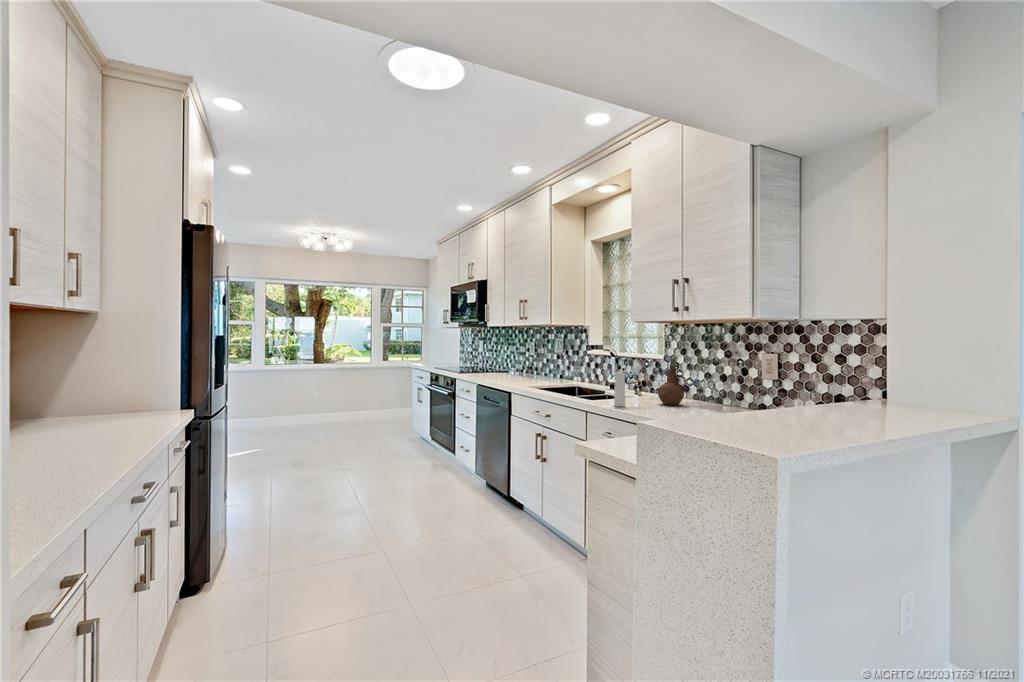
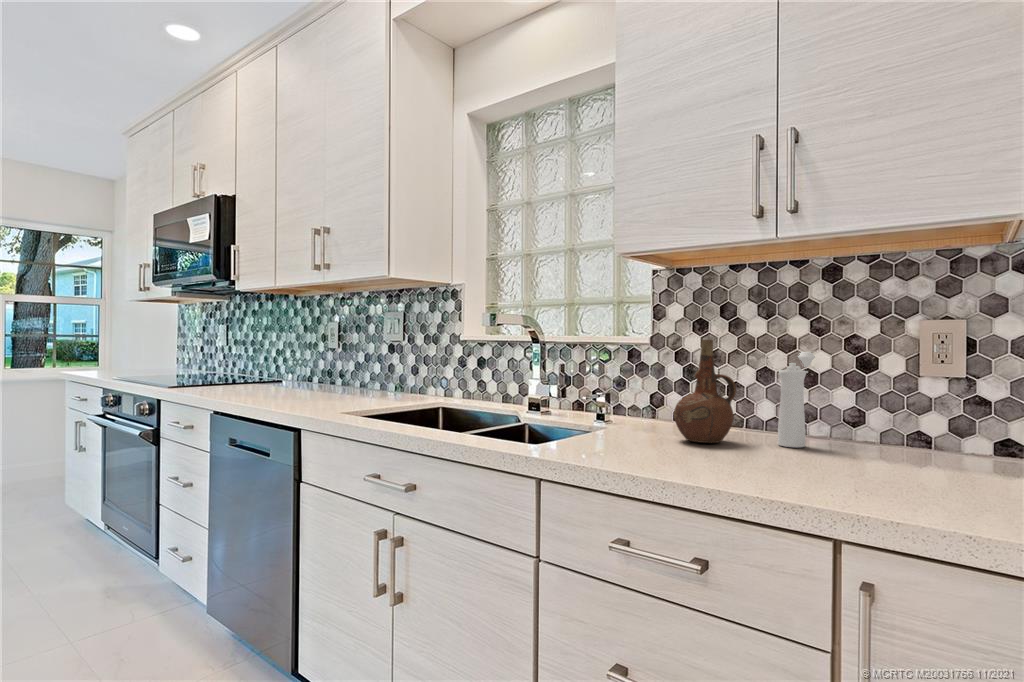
pepper mill: present [614,365,641,407] -> present [778,352,815,448]

